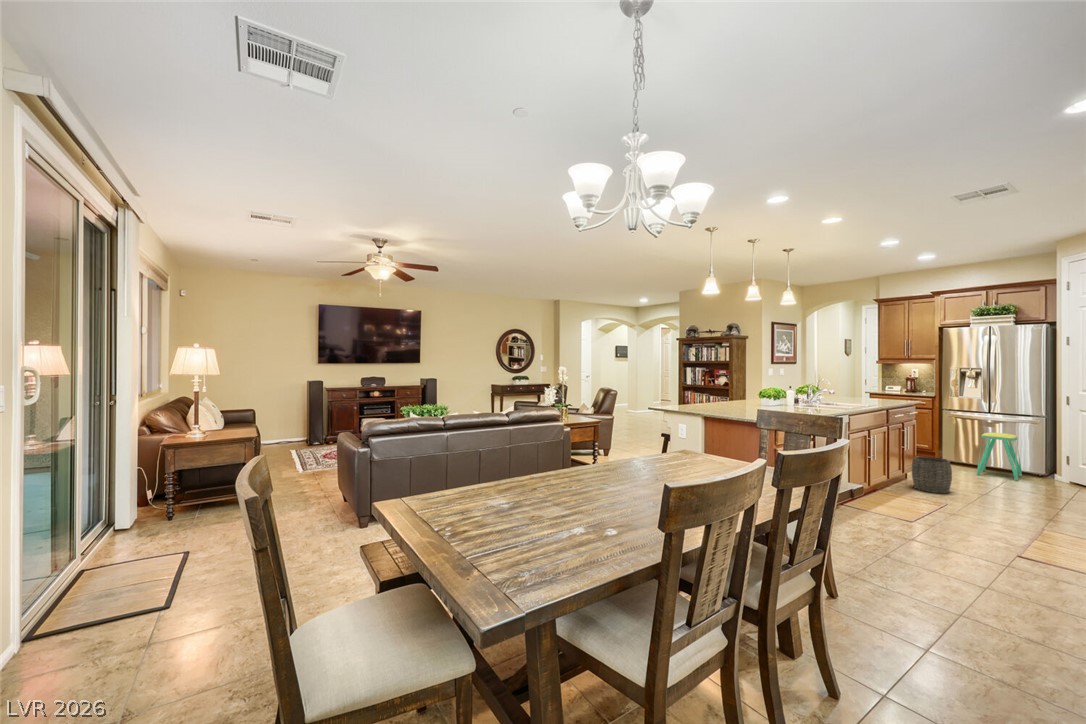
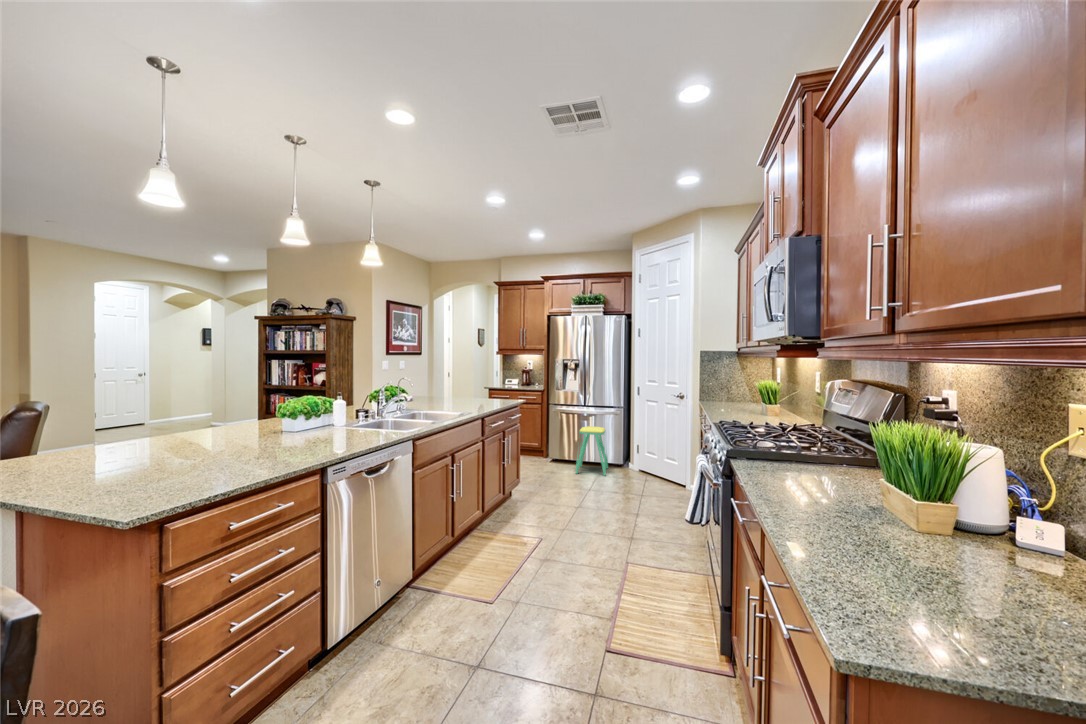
woven basket: present [912,456,952,493] -> none [515,469,553,518]

